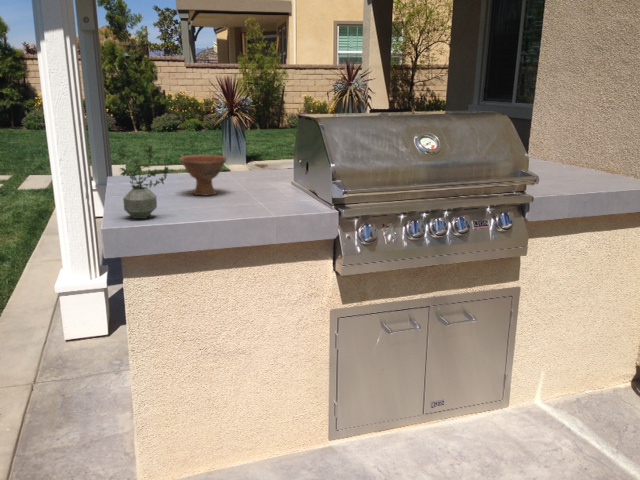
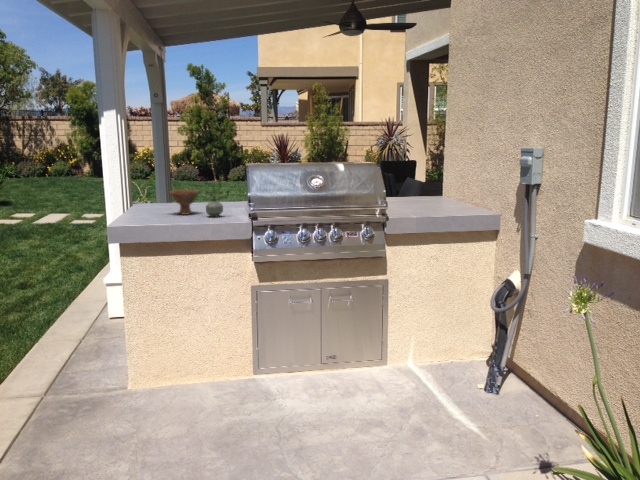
potted plant: present [118,146,168,219] -> present [205,179,229,217]

